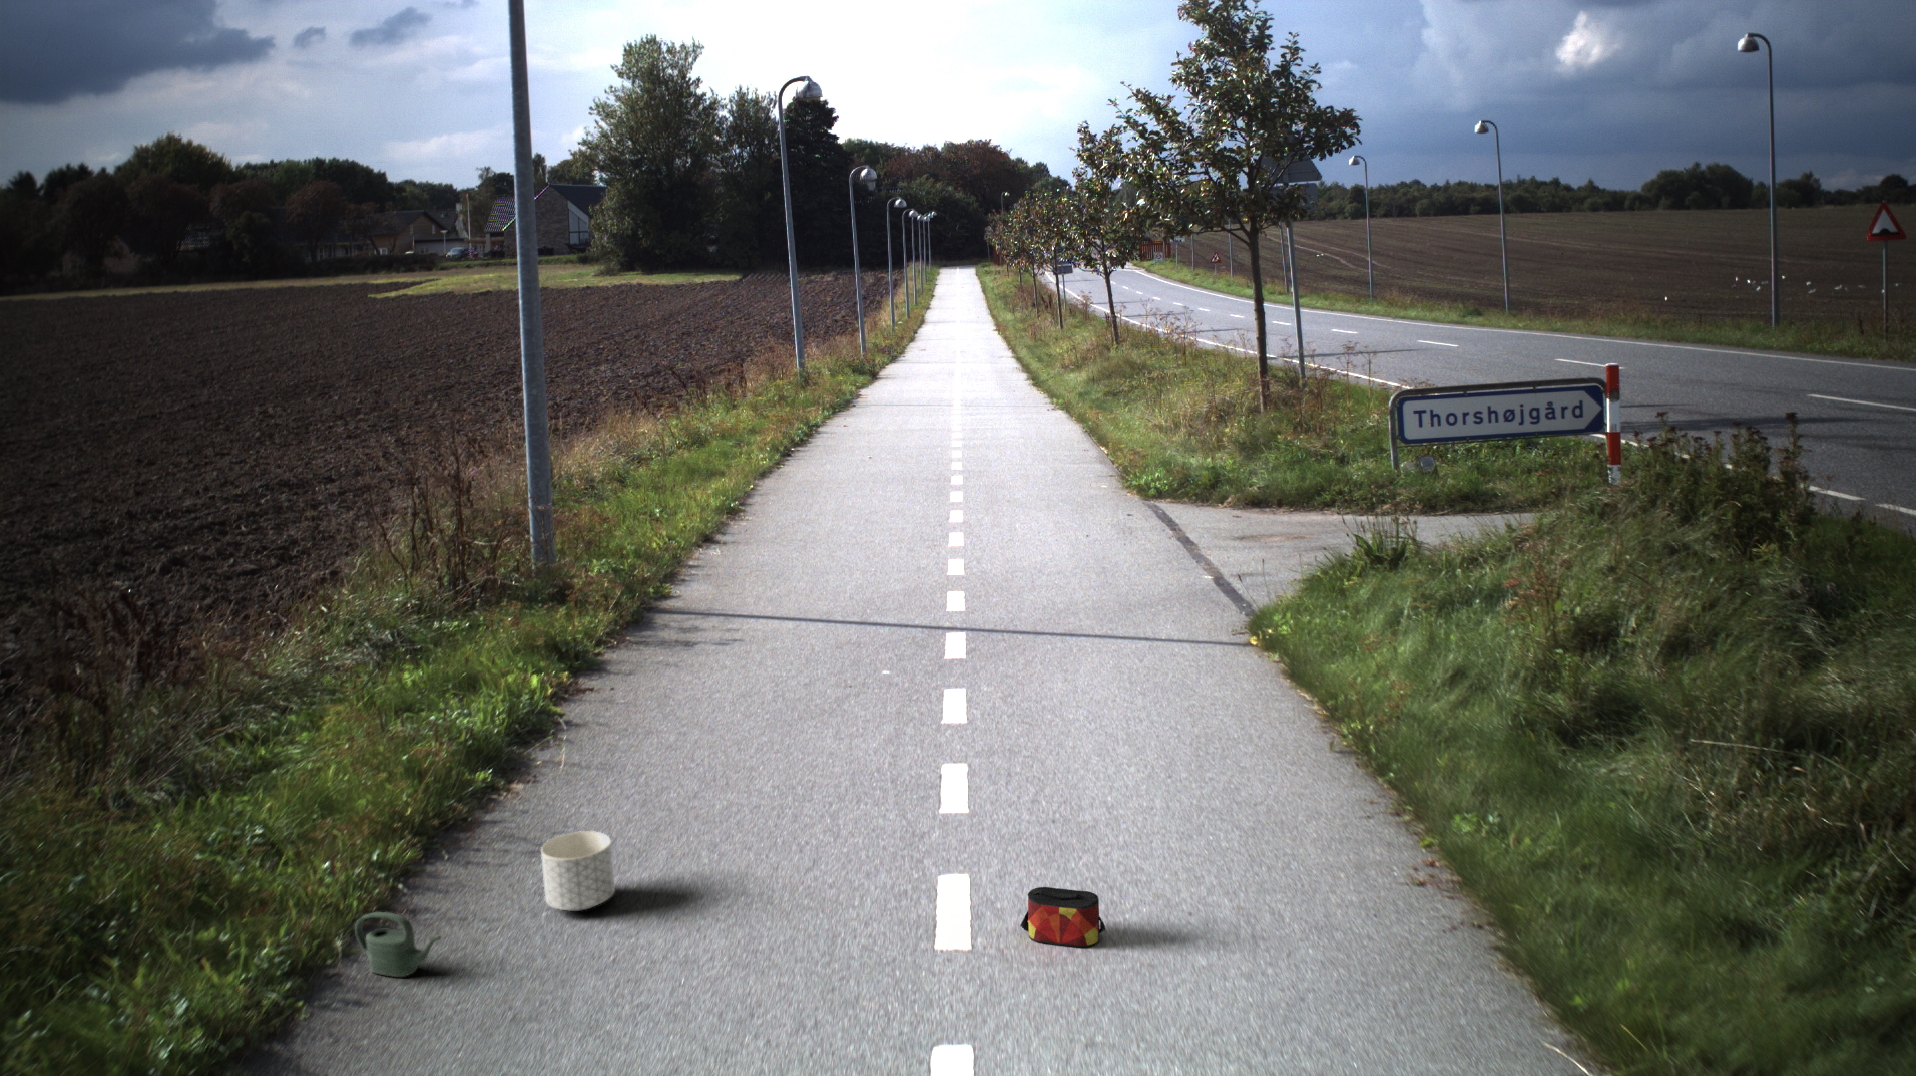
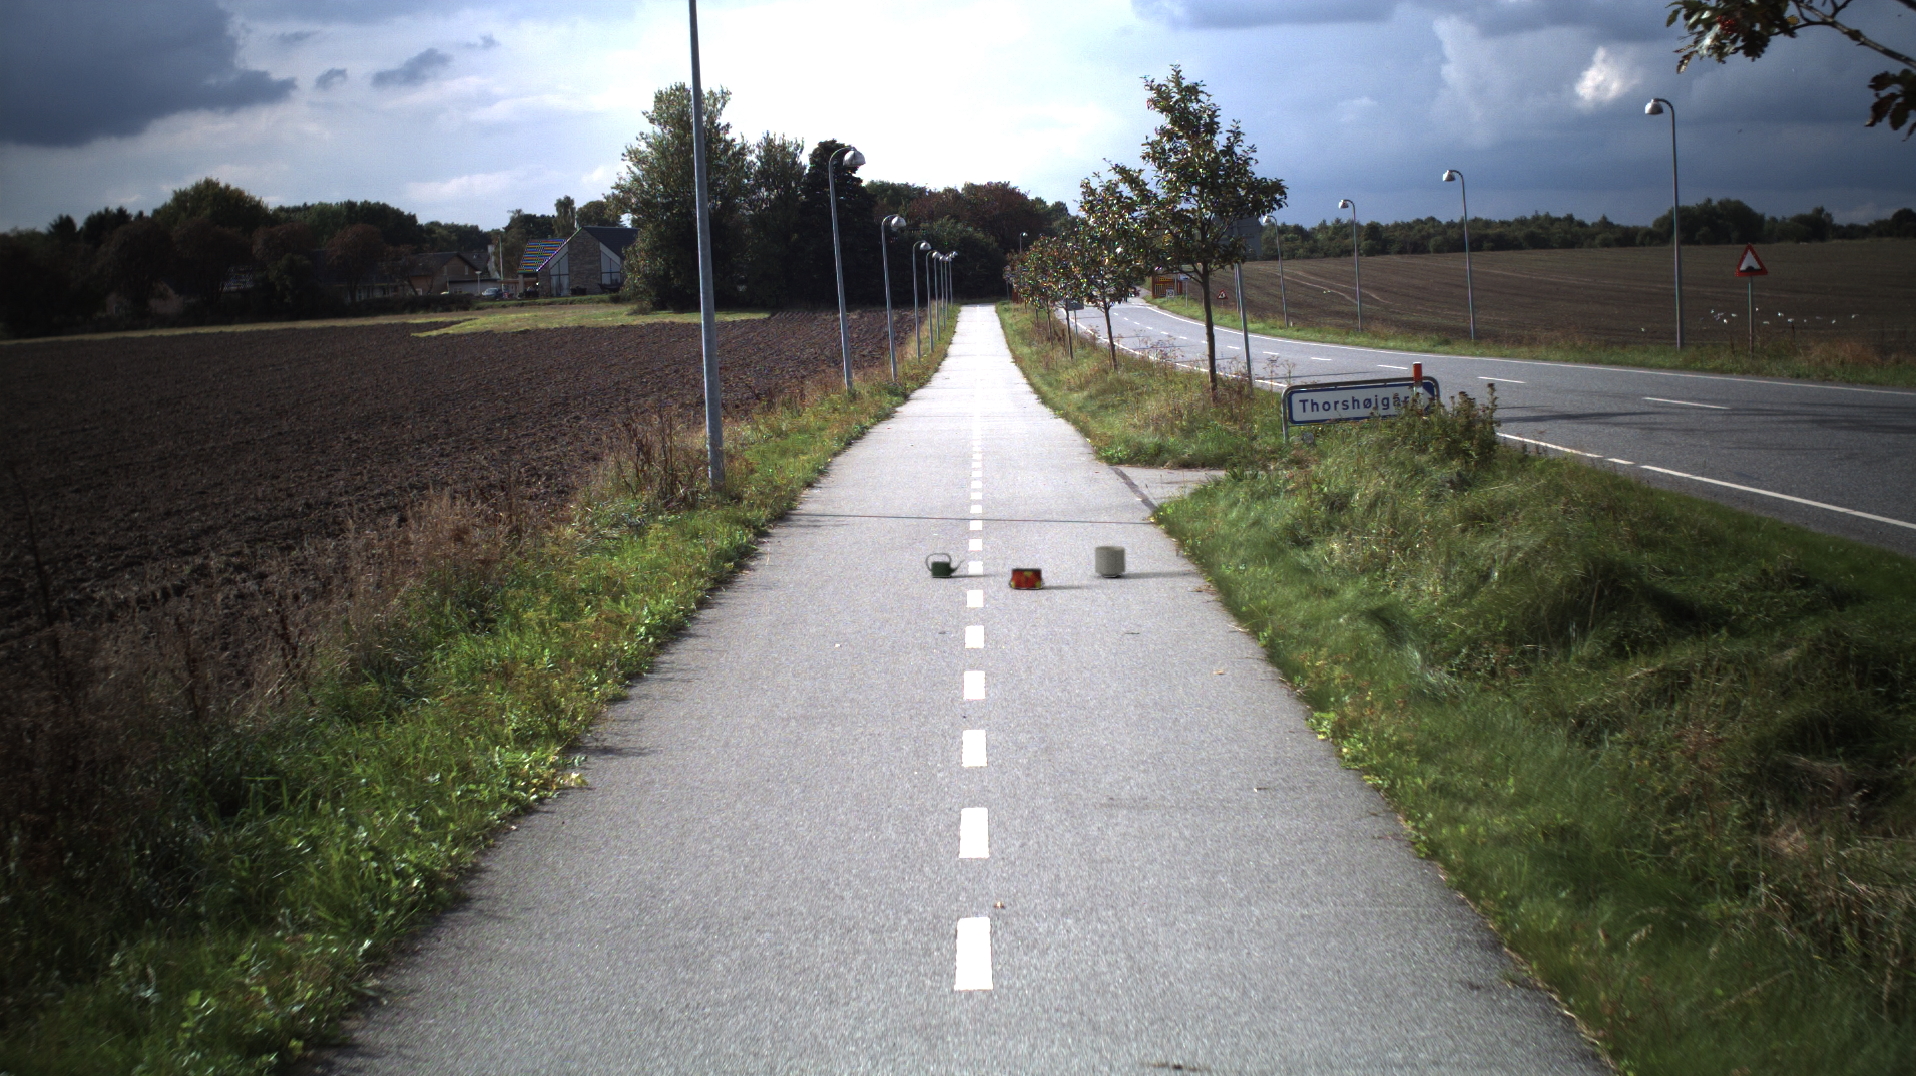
planter: present [541,831,615,911] -> present [1095,546,1126,578]
watering can: present [355,912,440,977] -> present [926,553,959,578]

